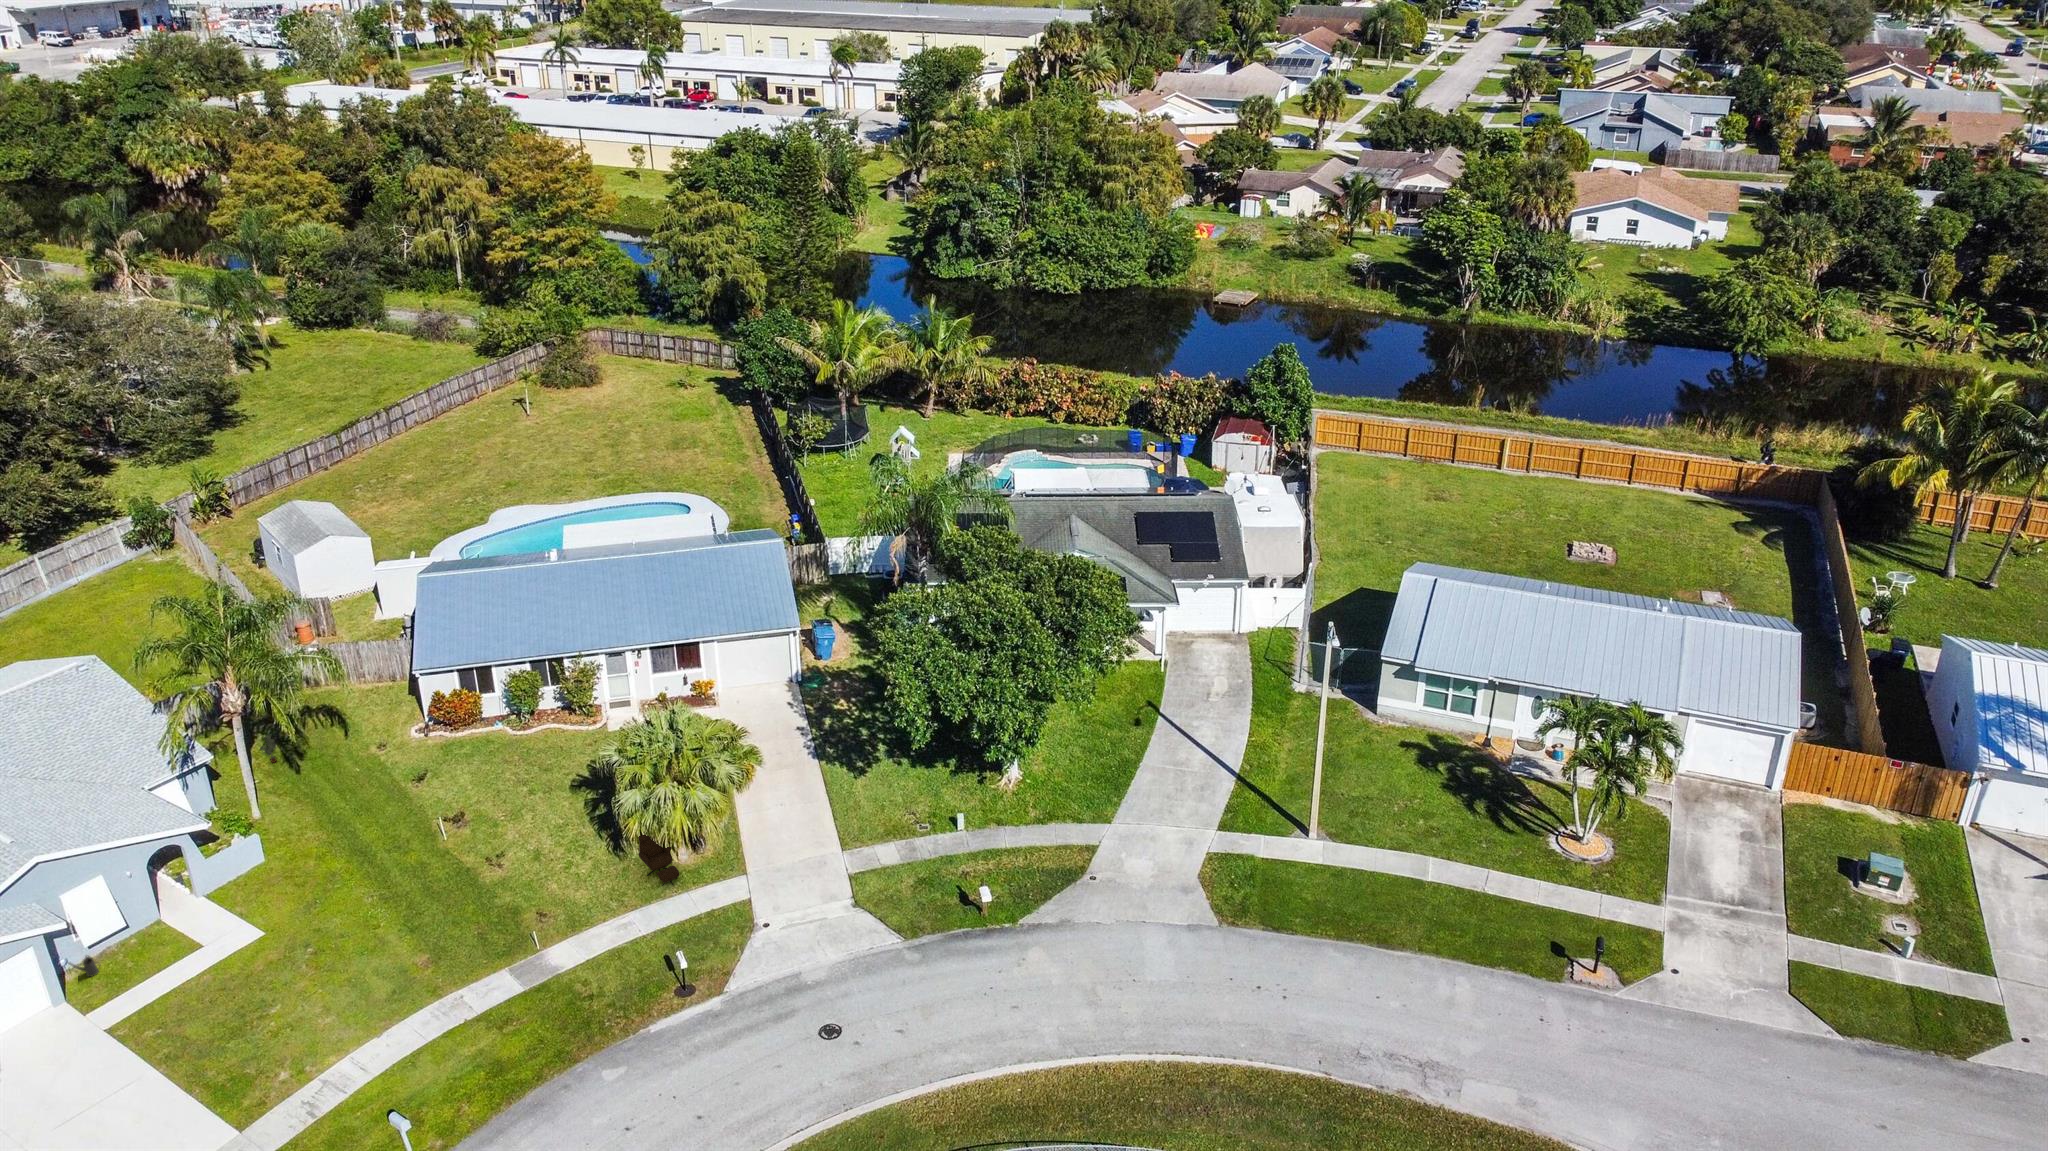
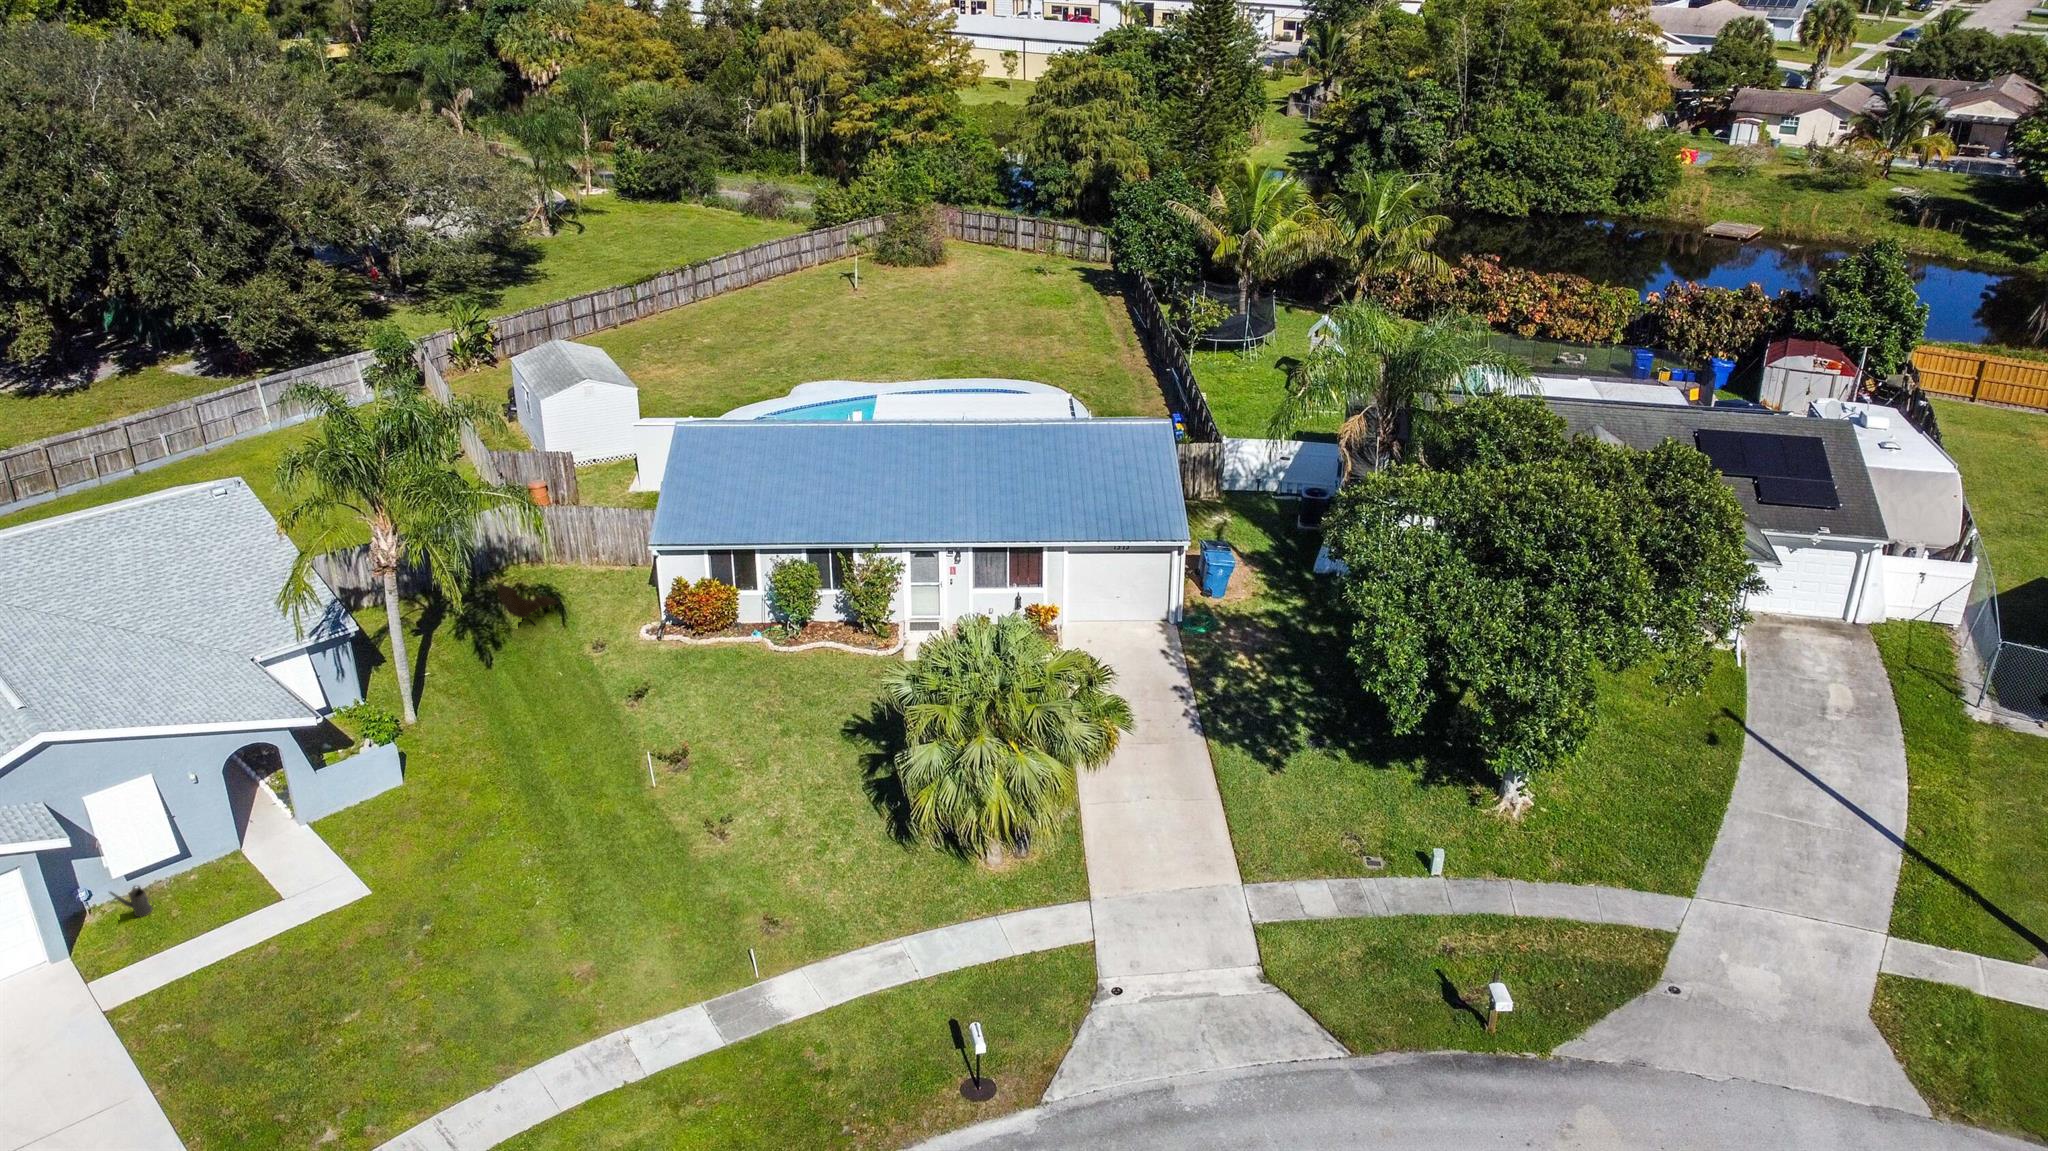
potted tree: present [260,734,276,763] -> none [444,611,466,652]
lounge chair: present [638,835,679,886] -> present [496,583,557,625]

